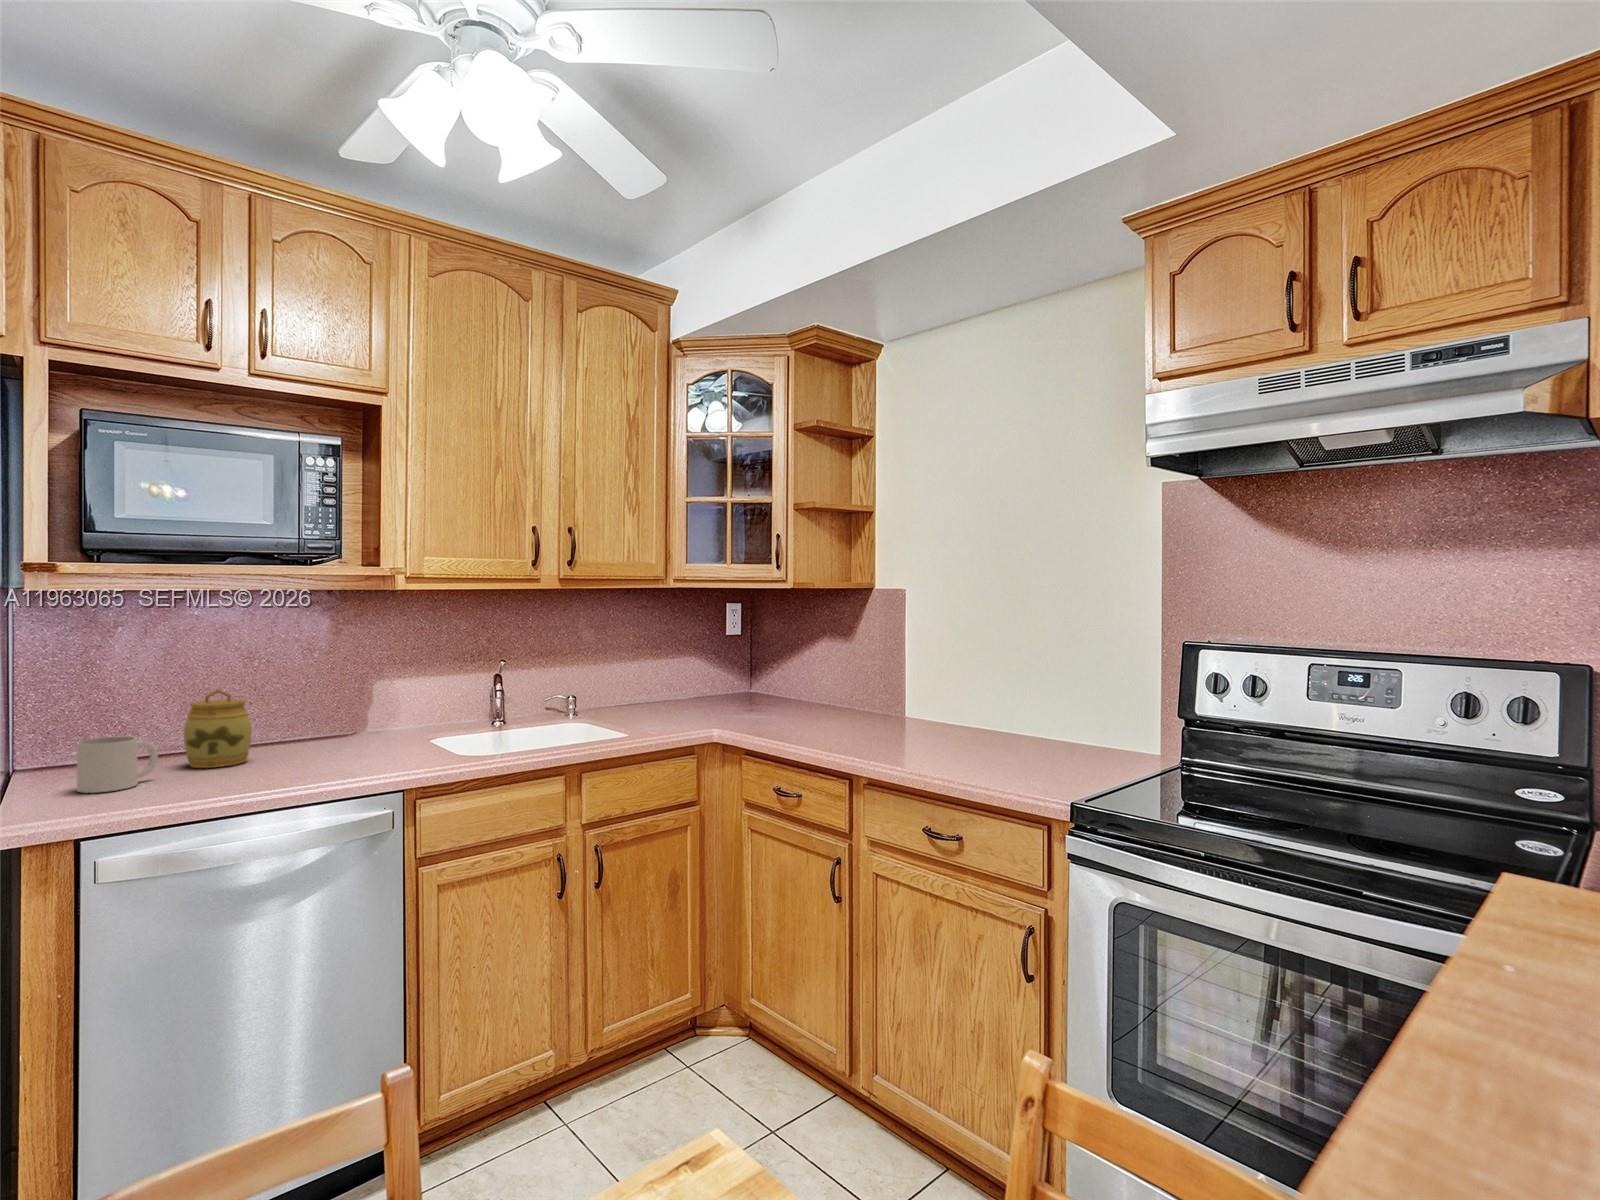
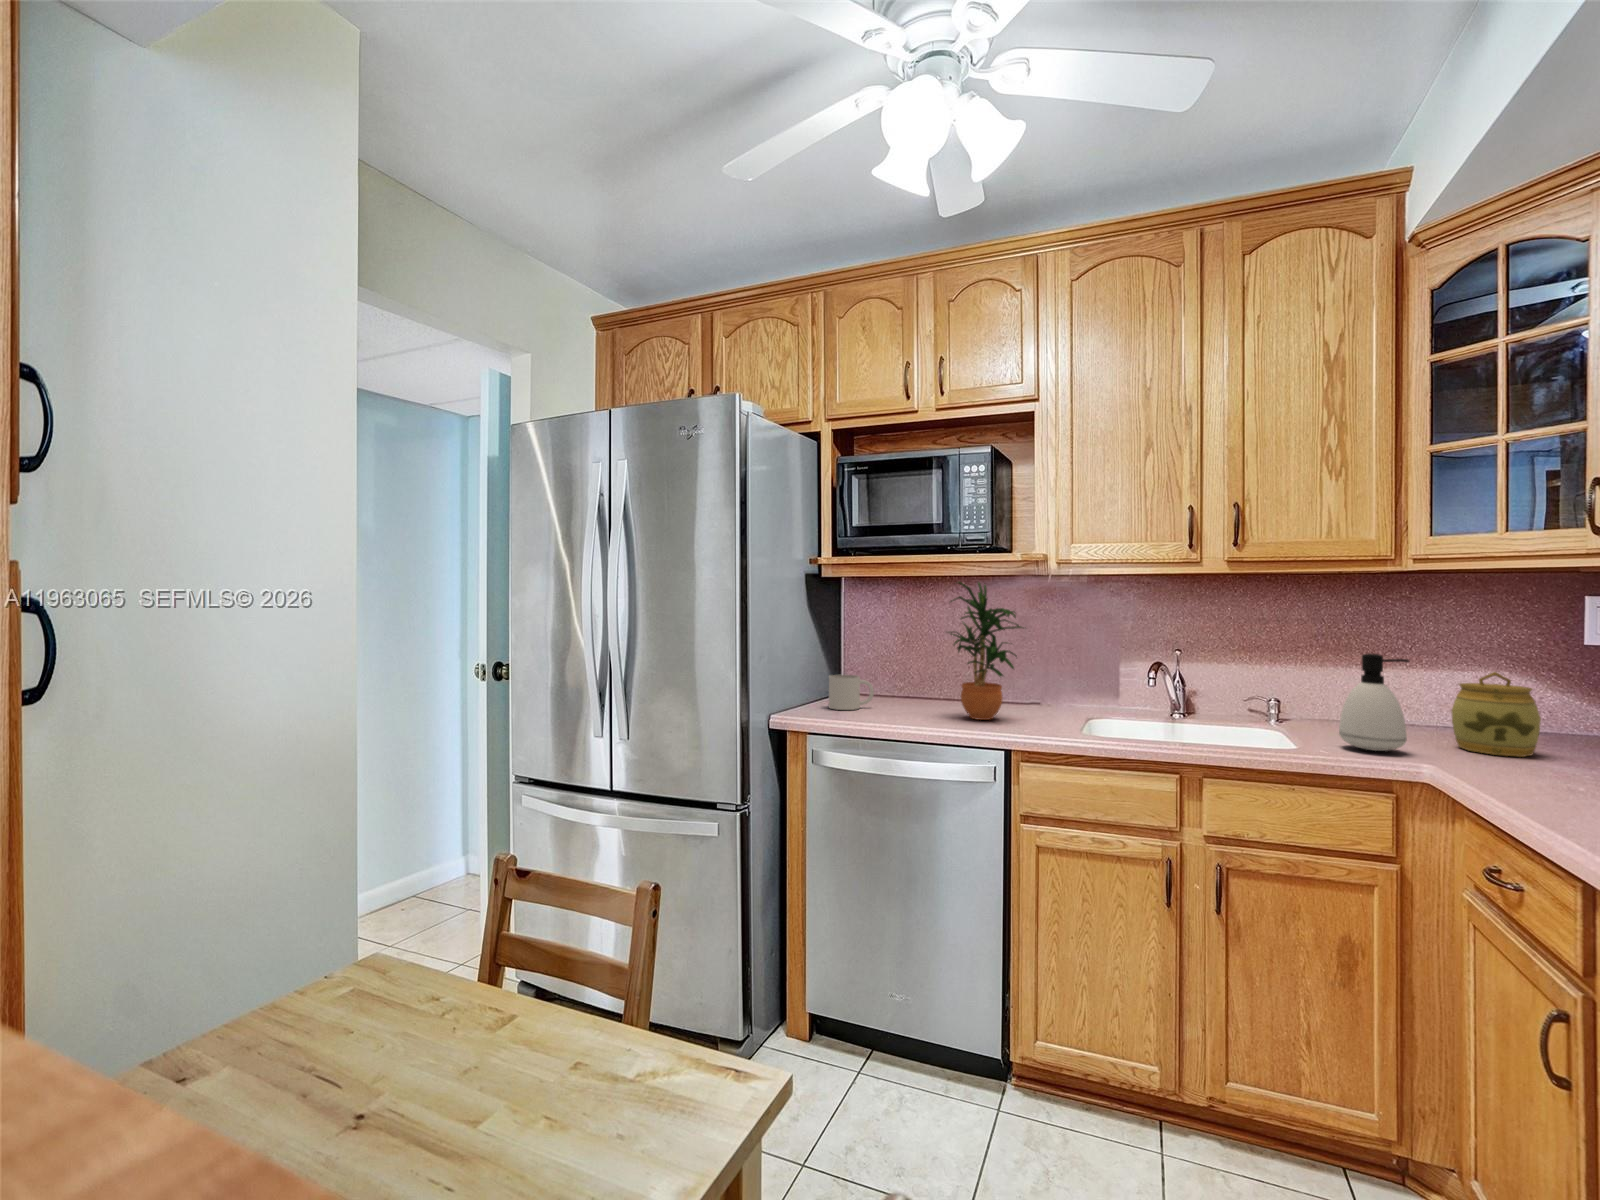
potted plant: none [287,598,396,765] -> present [948,582,1023,720]
soap dispenser: none [651,656,691,729] -> present [1339,653,1409,751]
jar: present [183,689,252,768] -> present [1451,672,1541,757]

